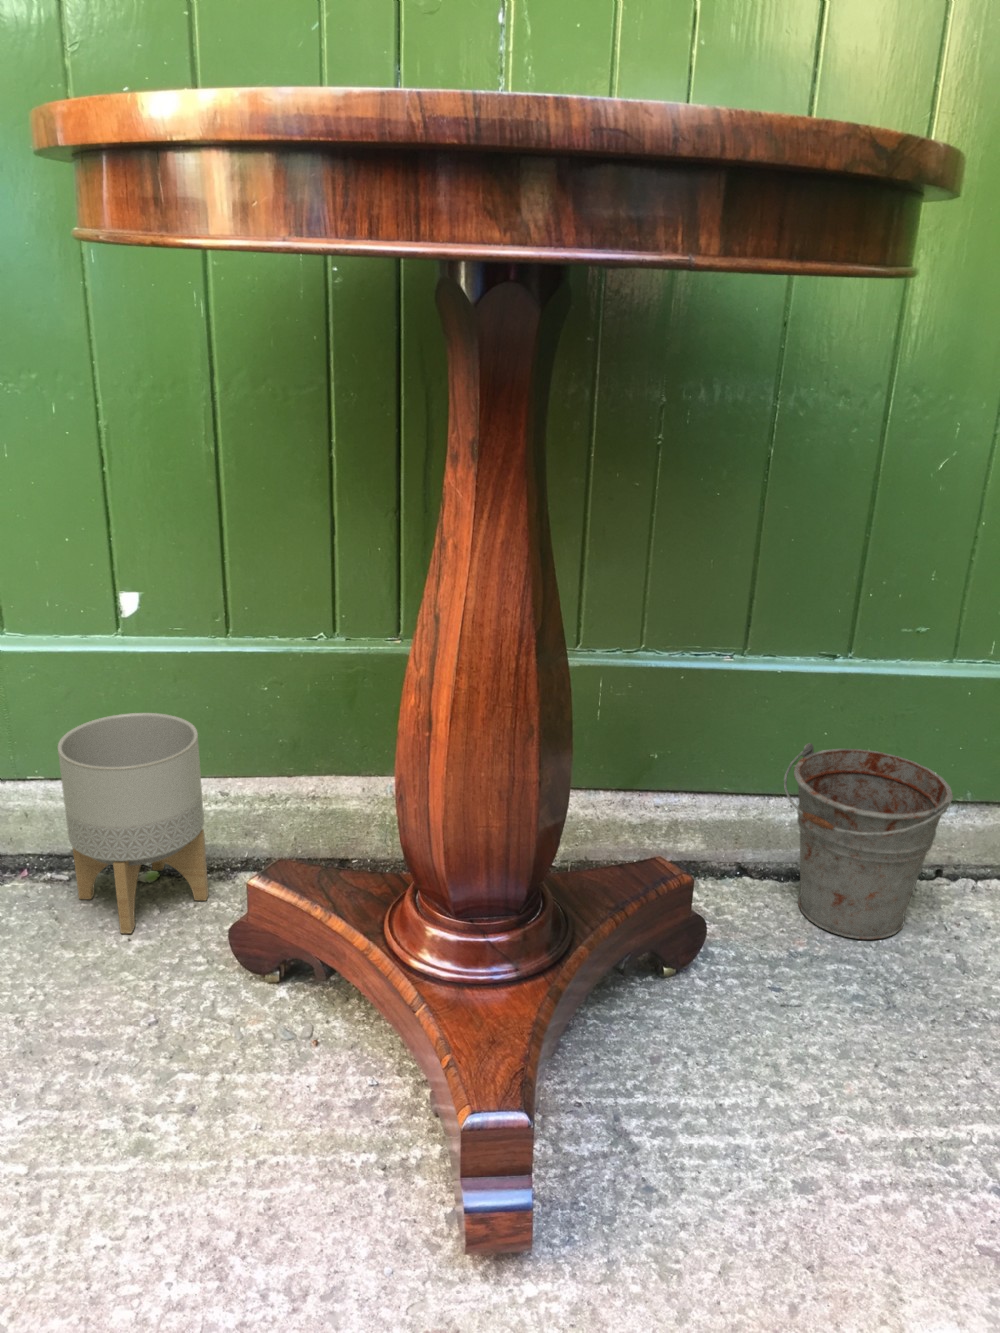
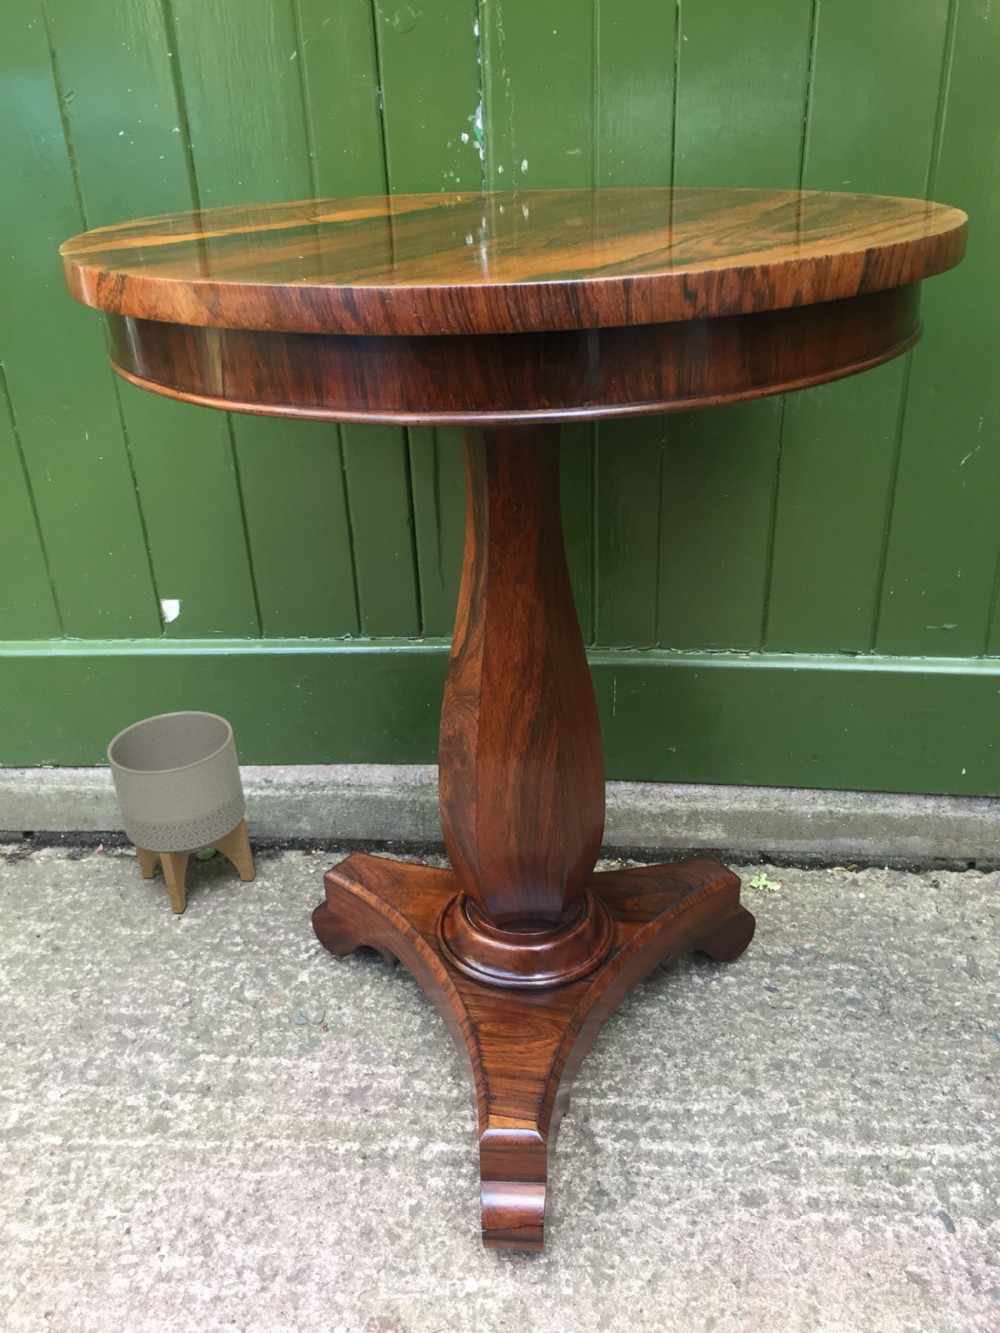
bucket: present [784,743,953,939] -> none [793,739,965,938]

